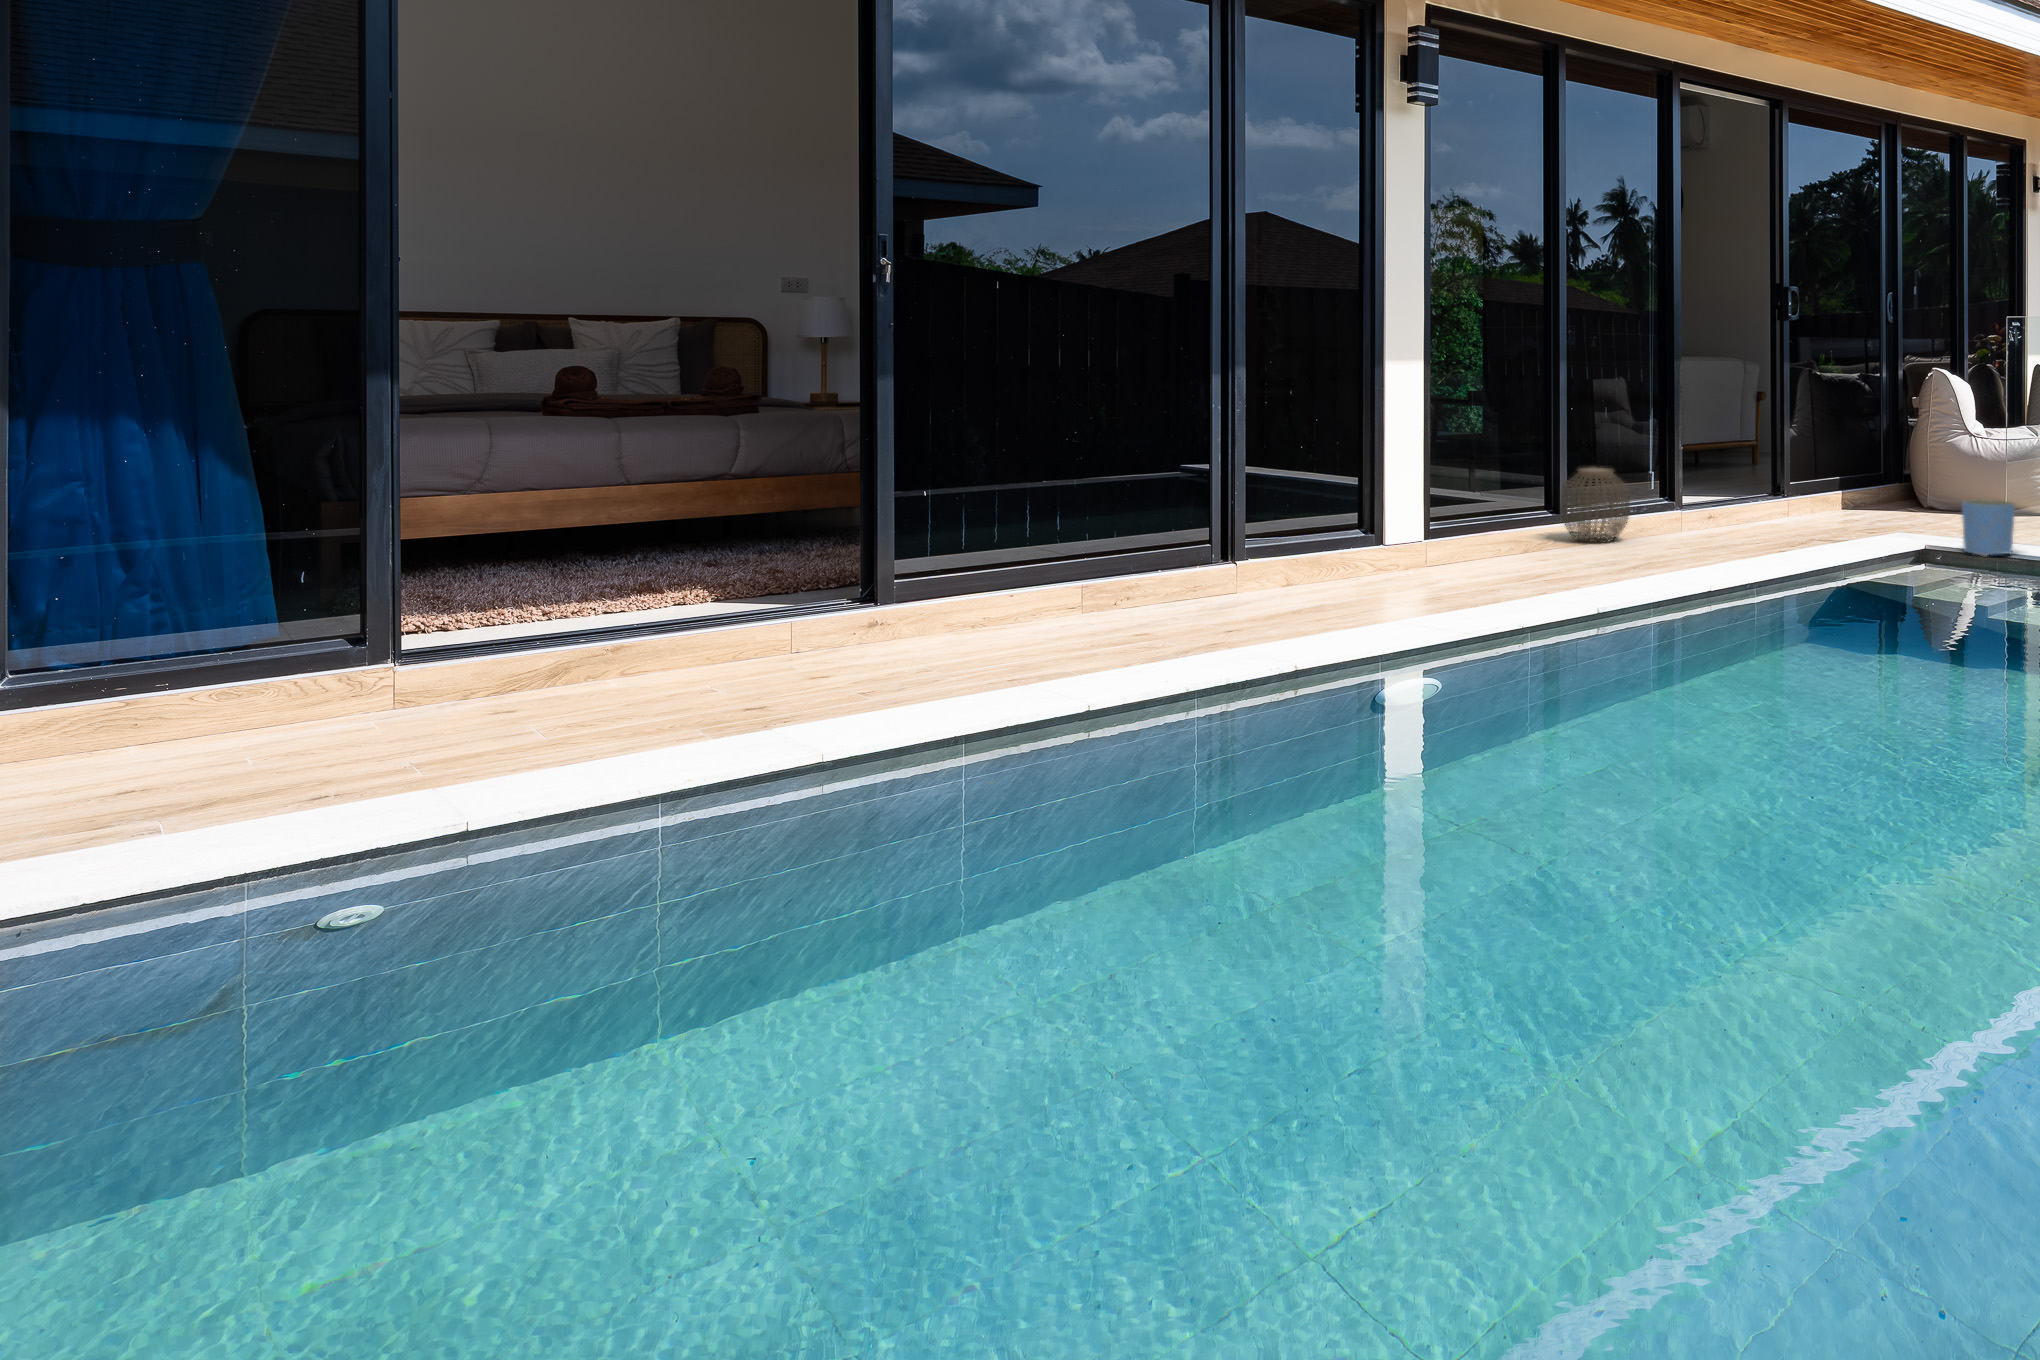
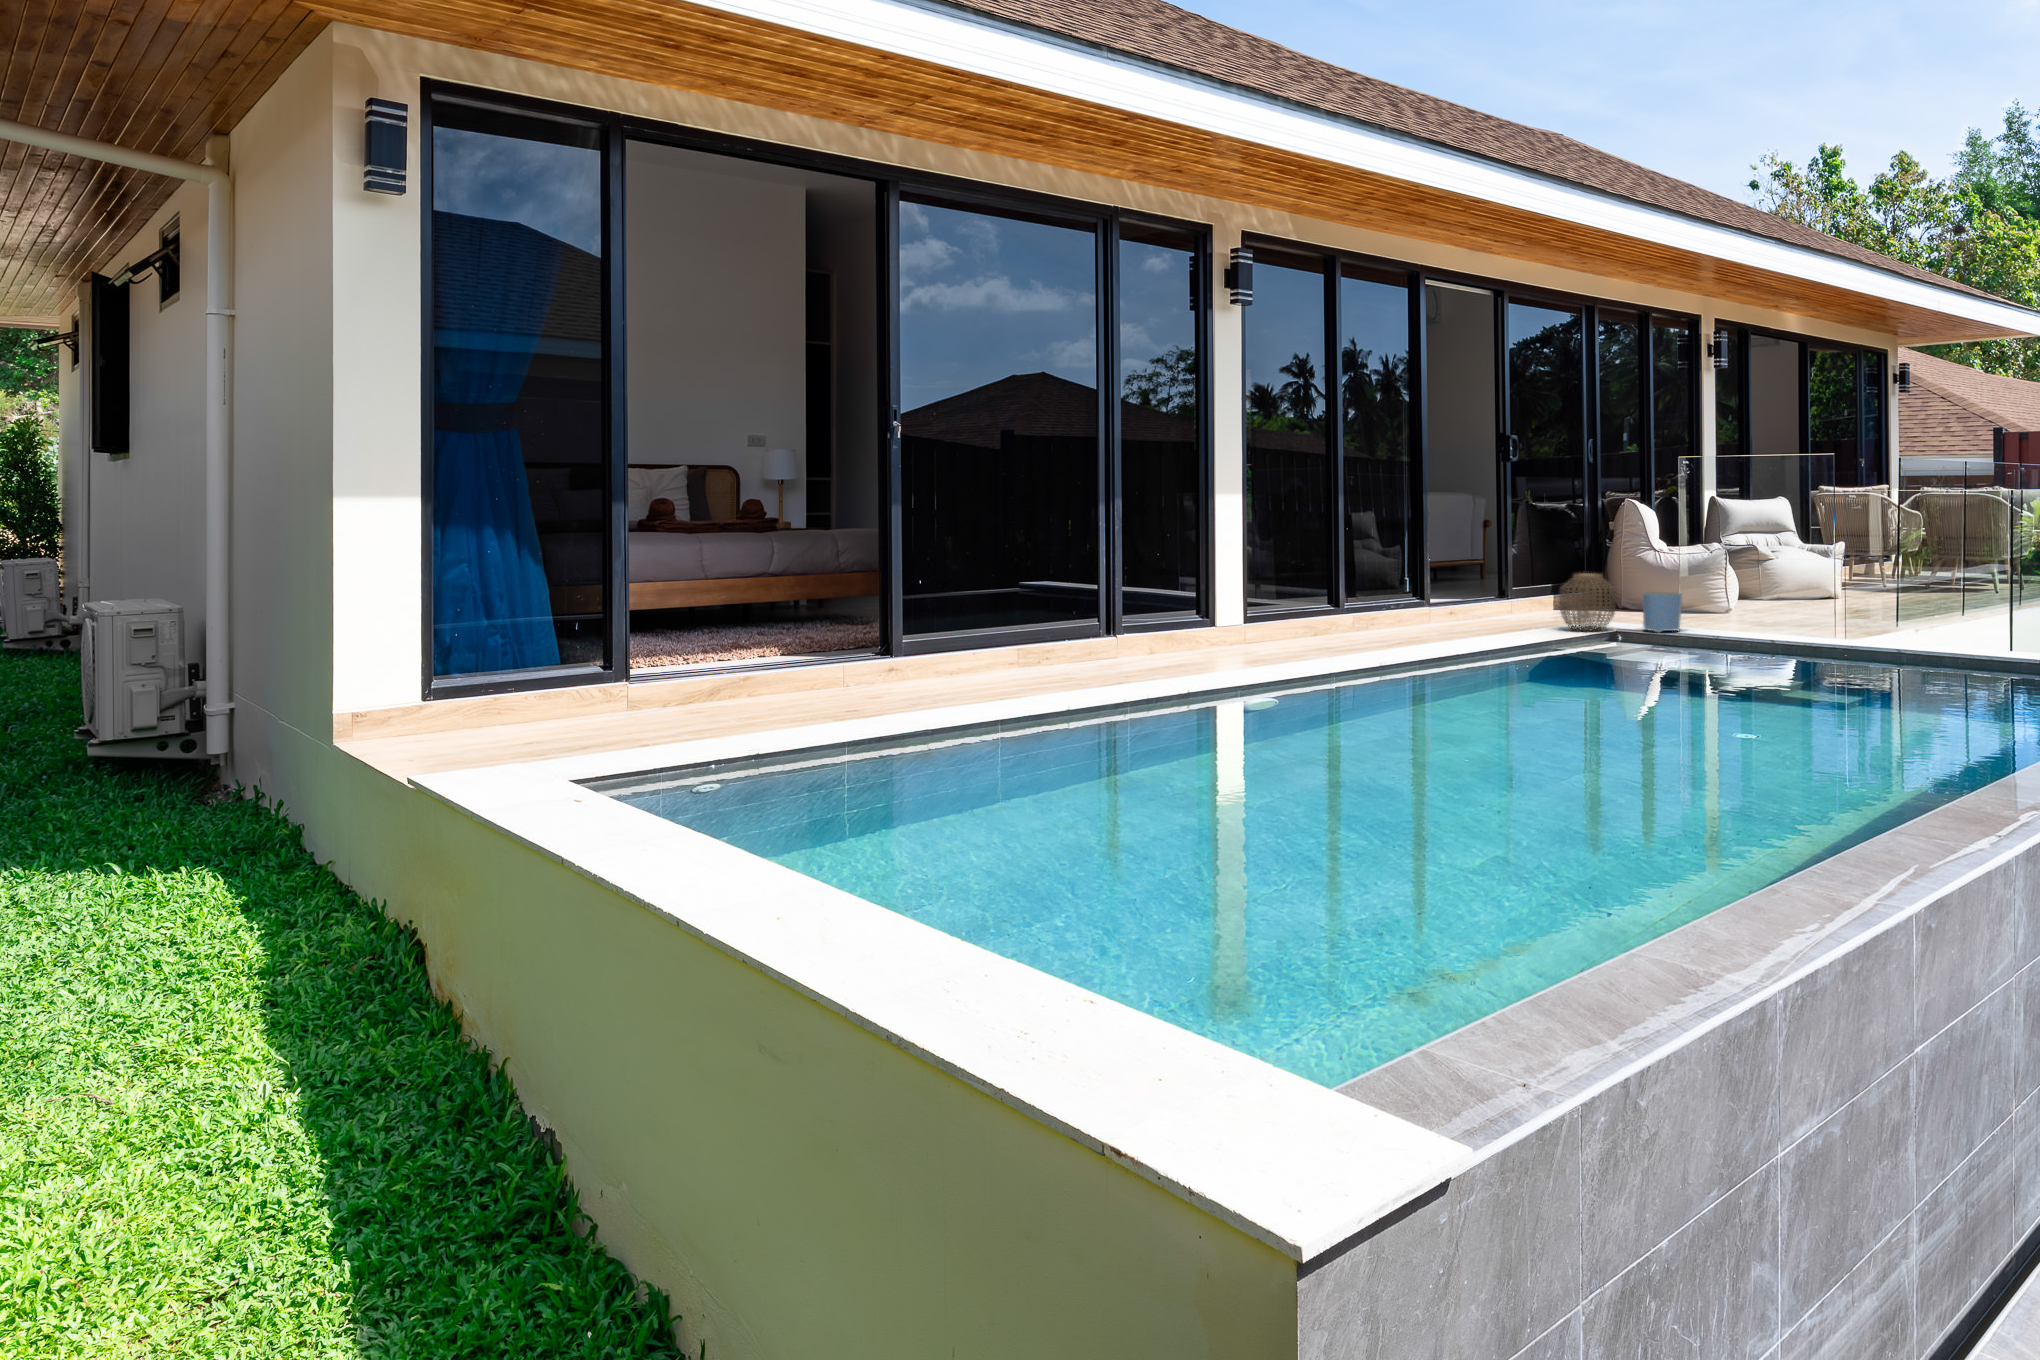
woven basket: present [1561,468,1630,543] -> present [1559,573,1616,631]

